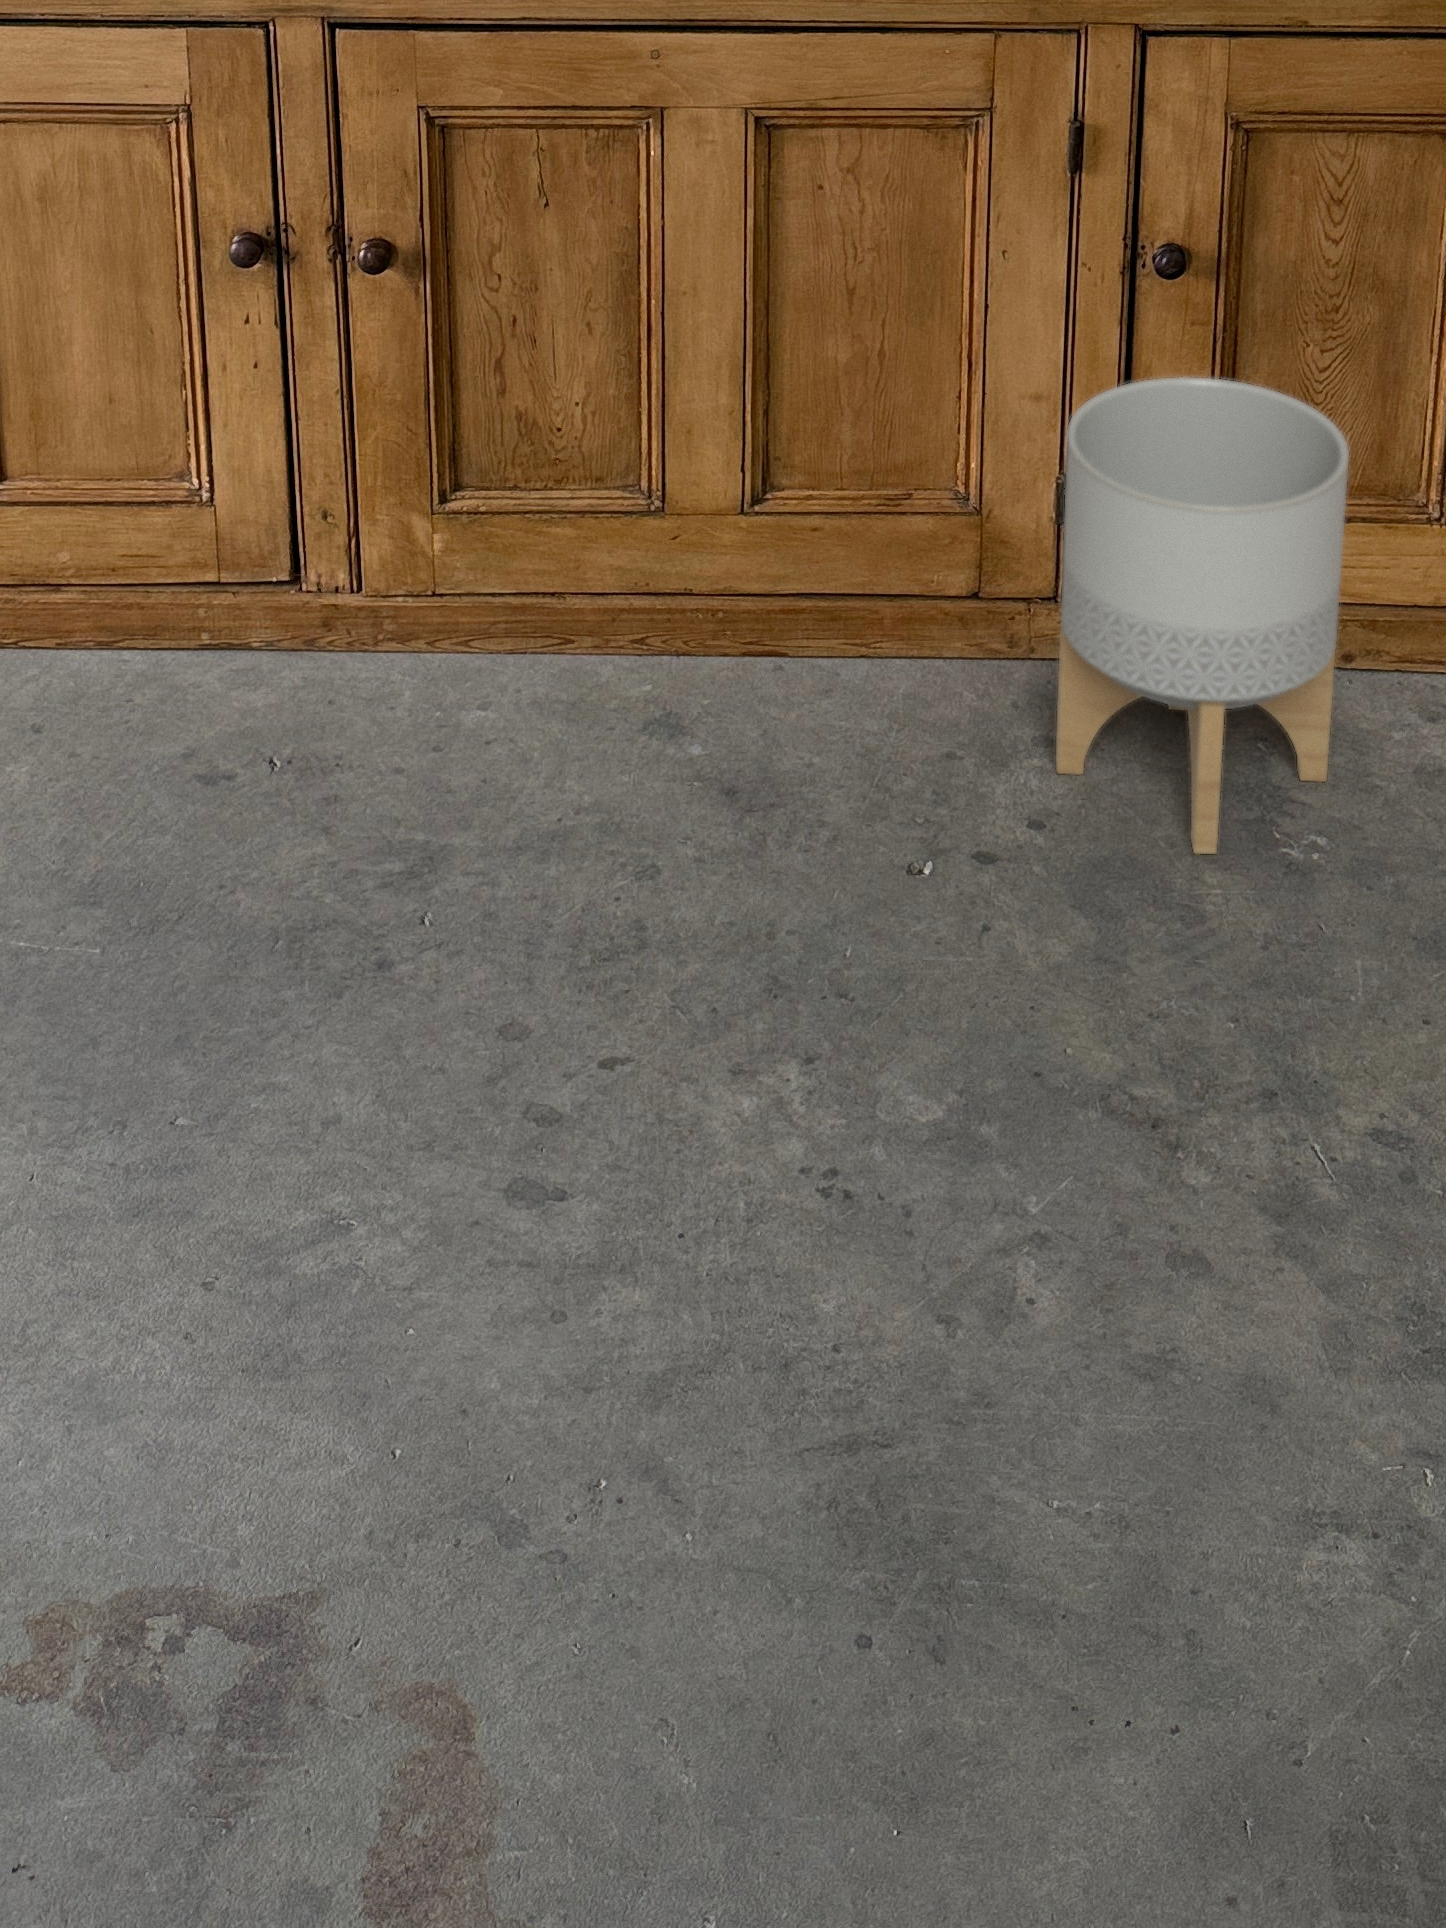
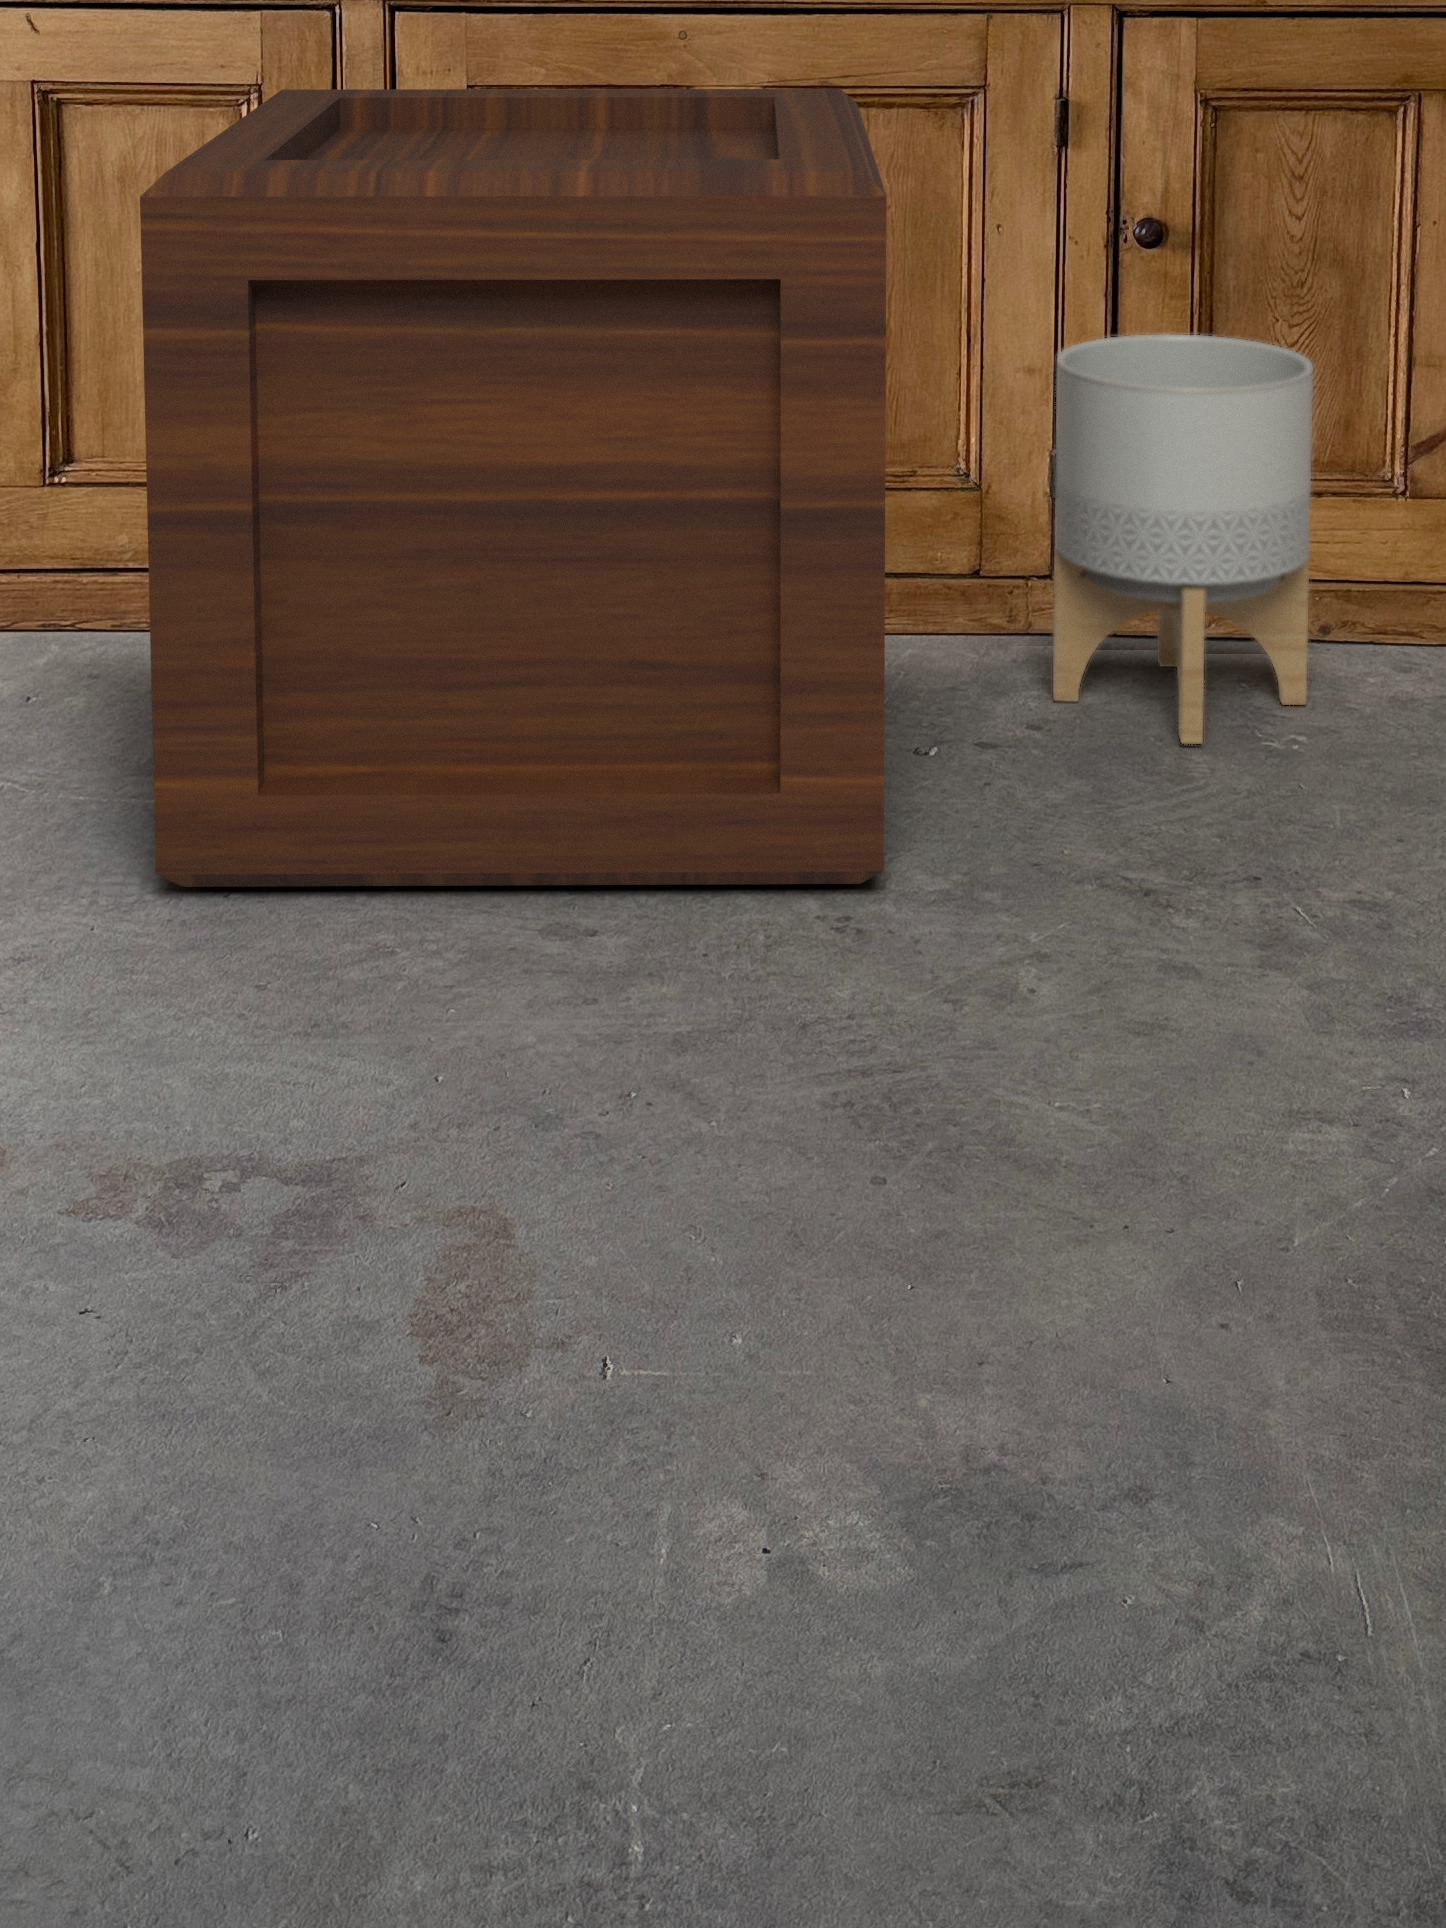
wooden crate: none [36,126,884,1116] -> present [140,89,886,887]

